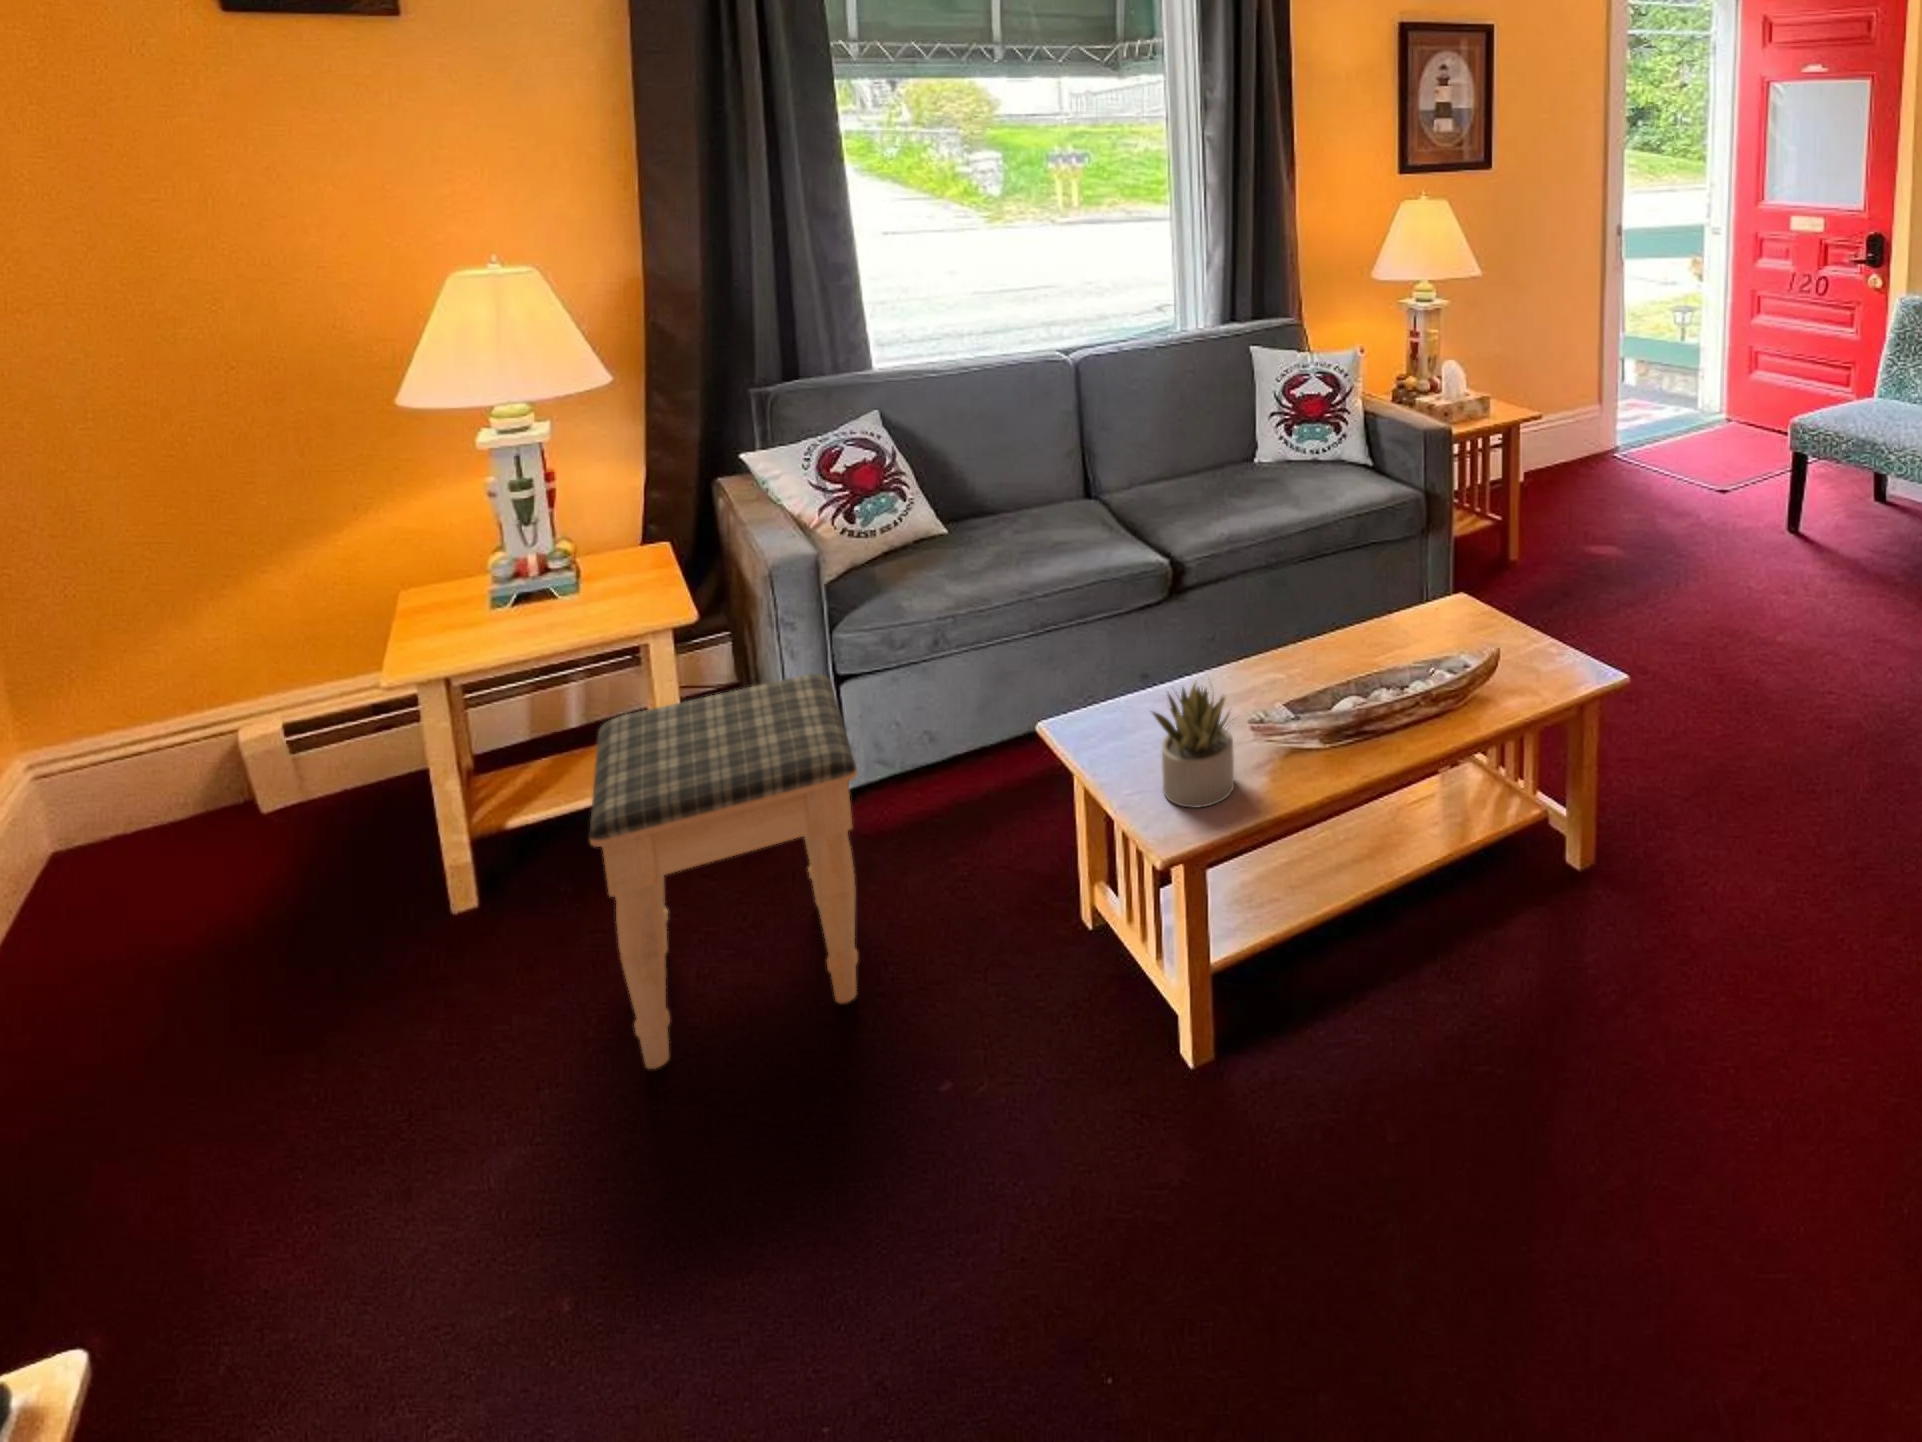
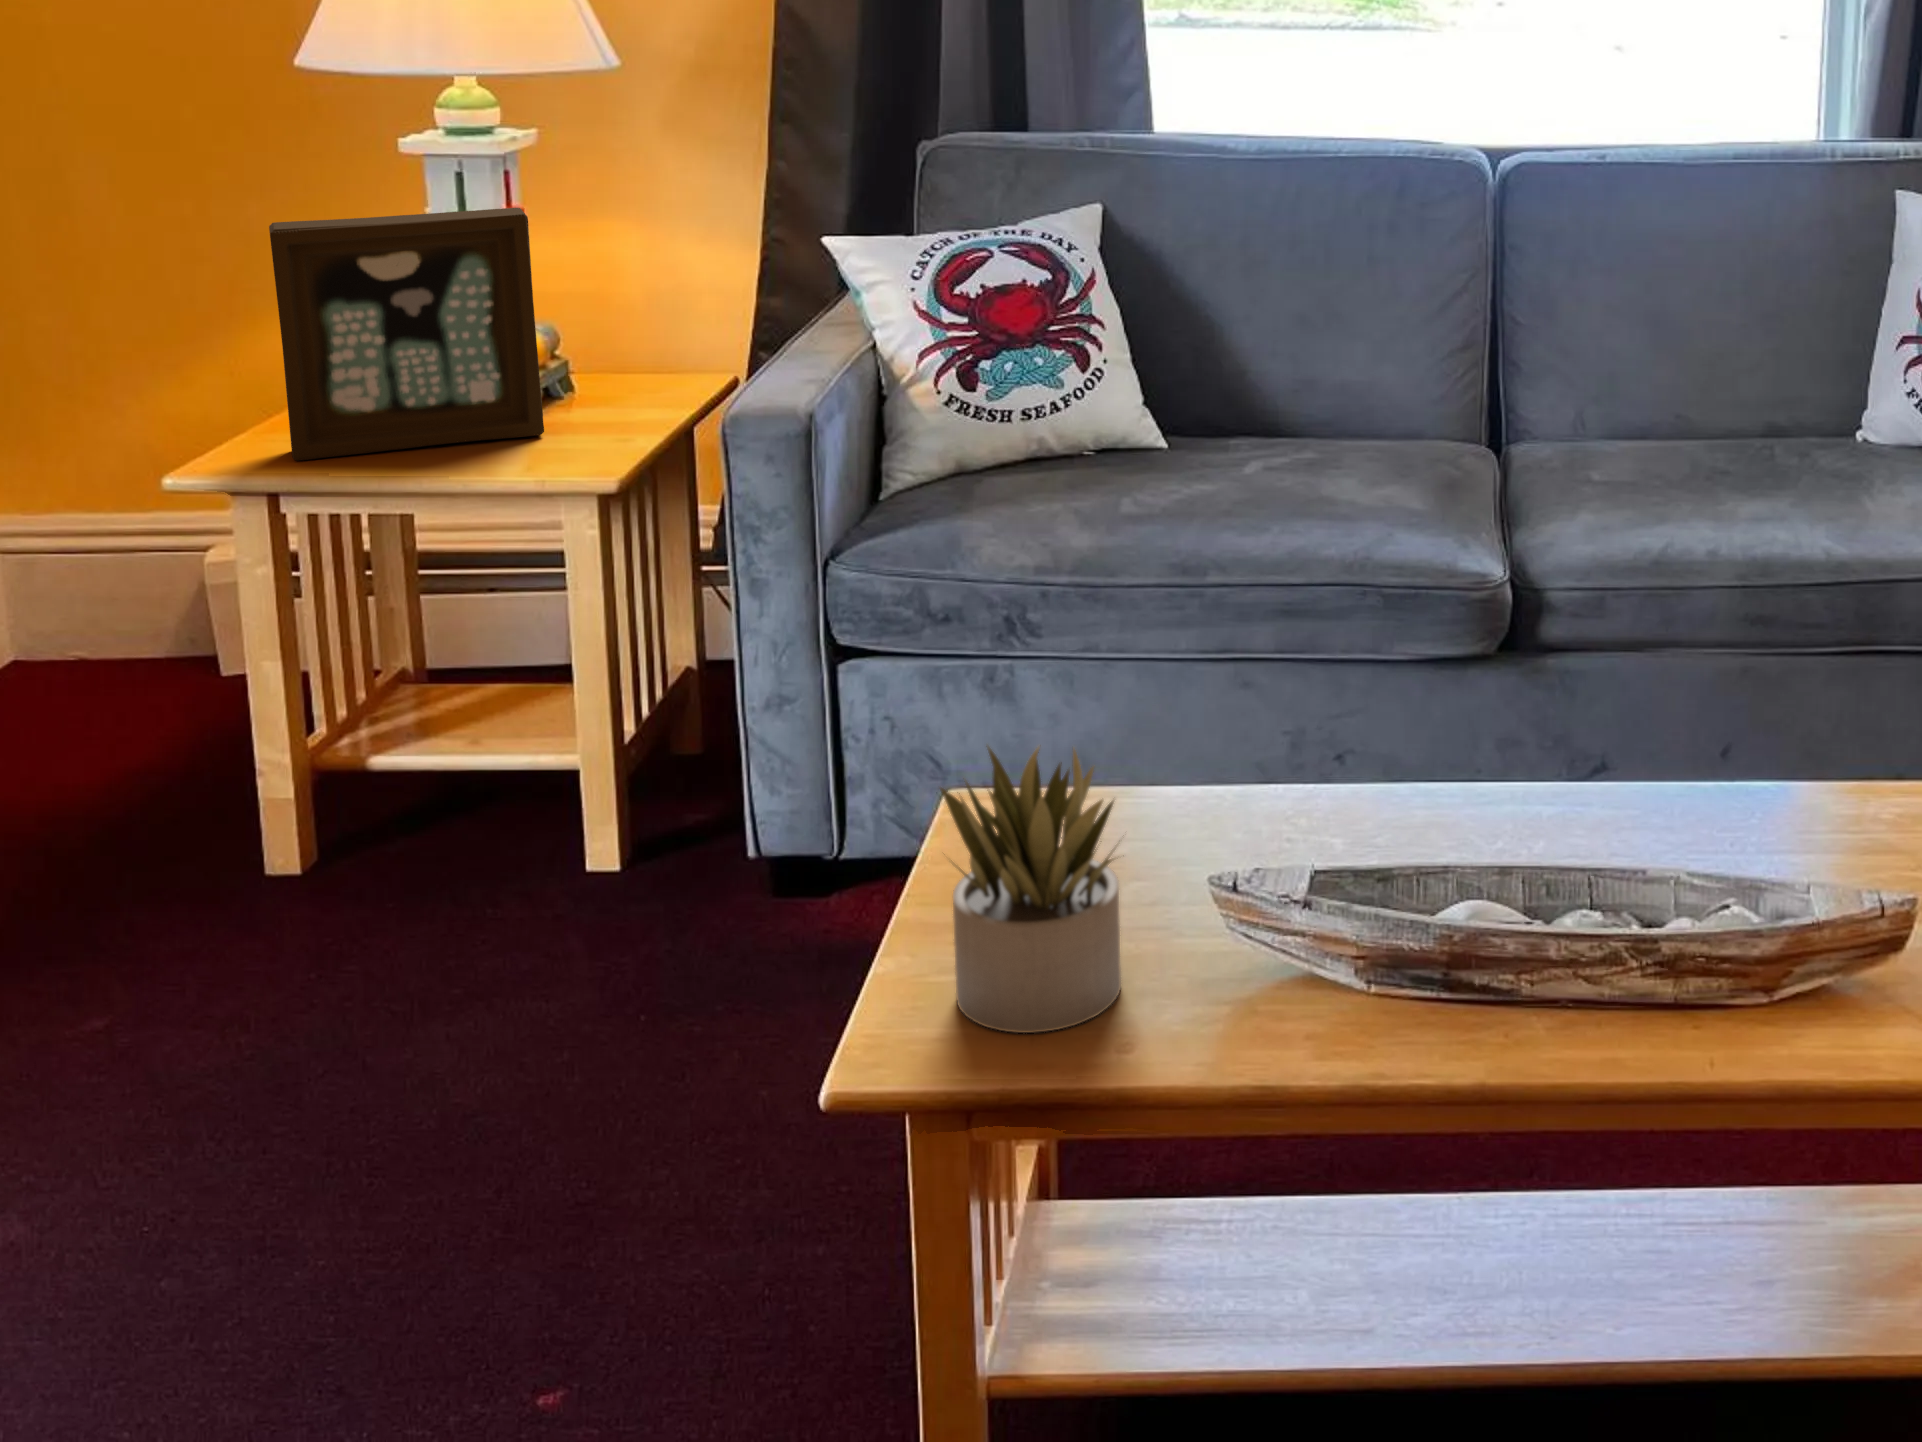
picture frame: none [422,472,603,652] -> present [269,208,544,461]
footstool: present [589,674,858,1069] -> none [119,597,705,1209]

